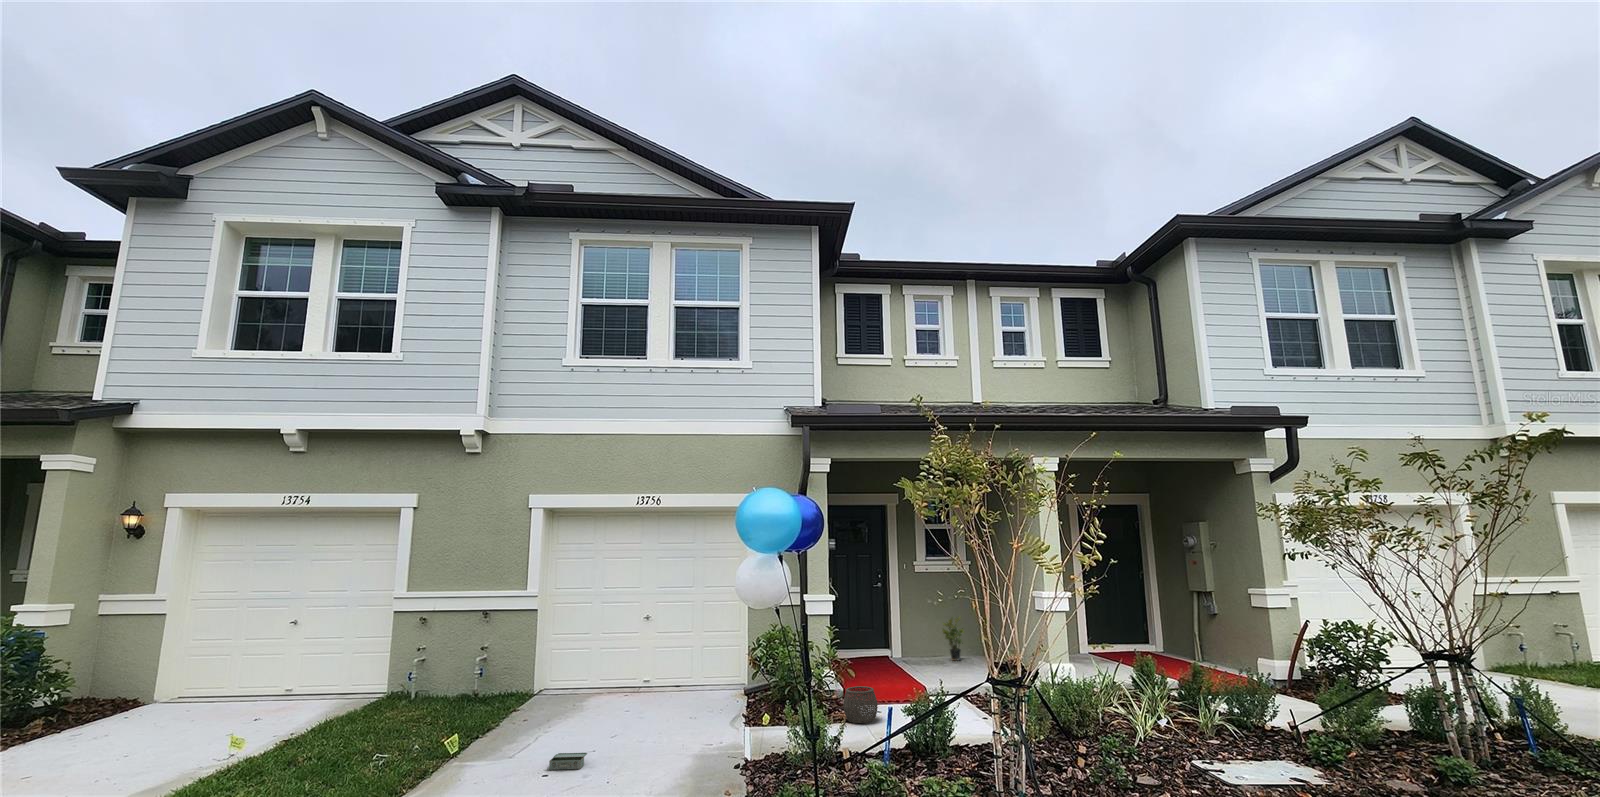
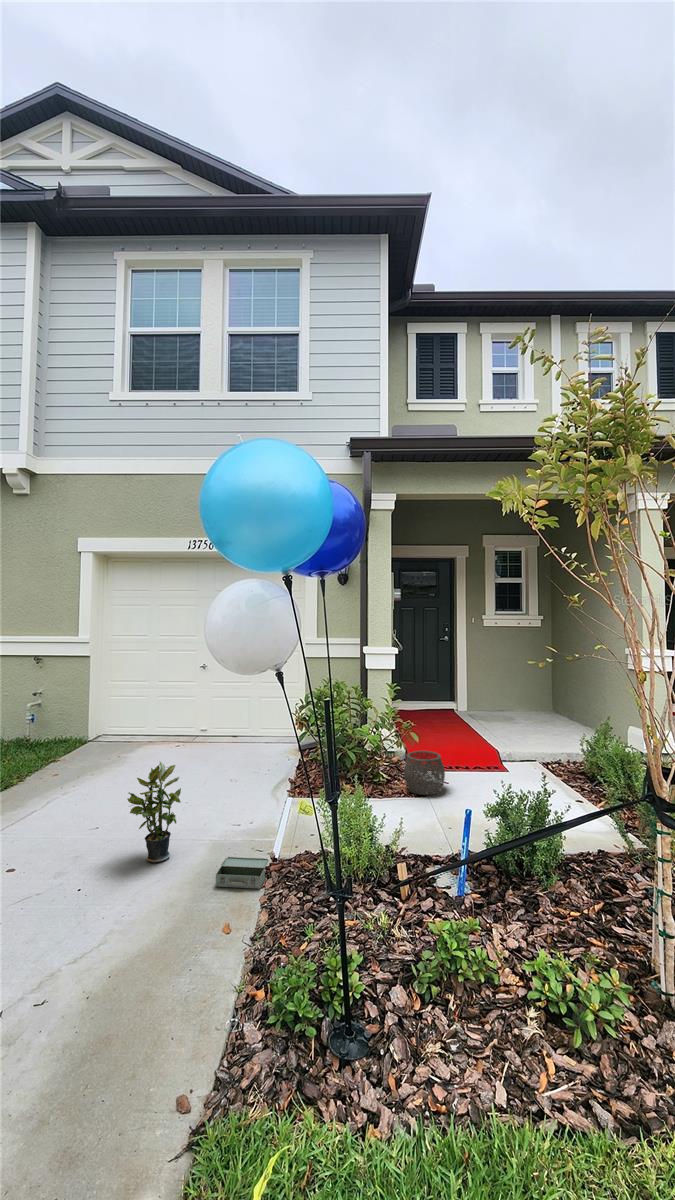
potted plant: present [942,617,965,661] -> present [127,762,181,862]
toolbox: present [549,753,587,770] -> present [216,857,269,889]

